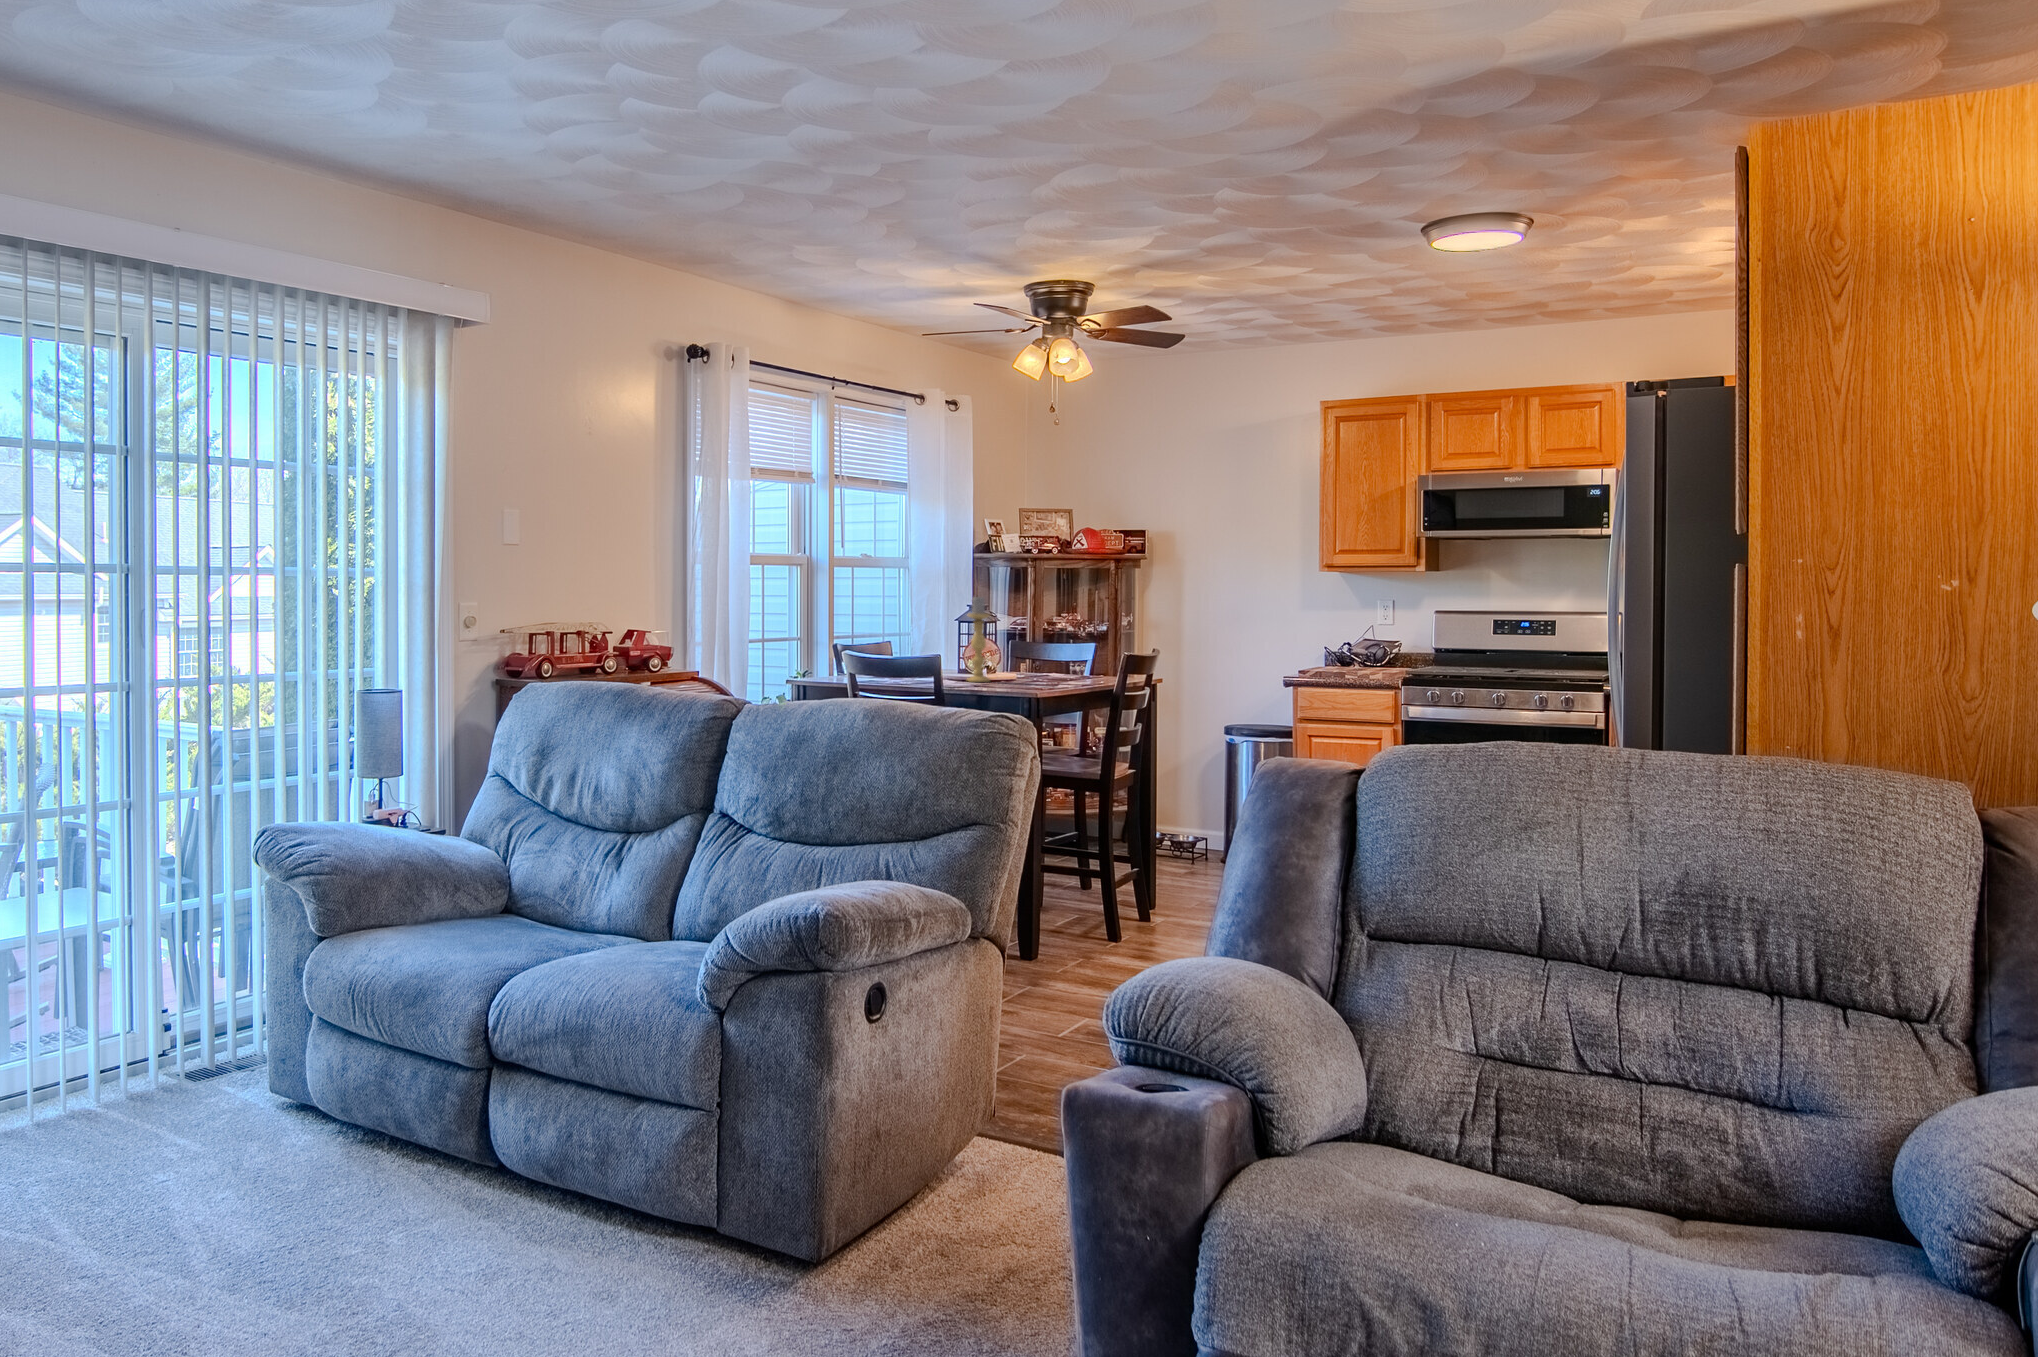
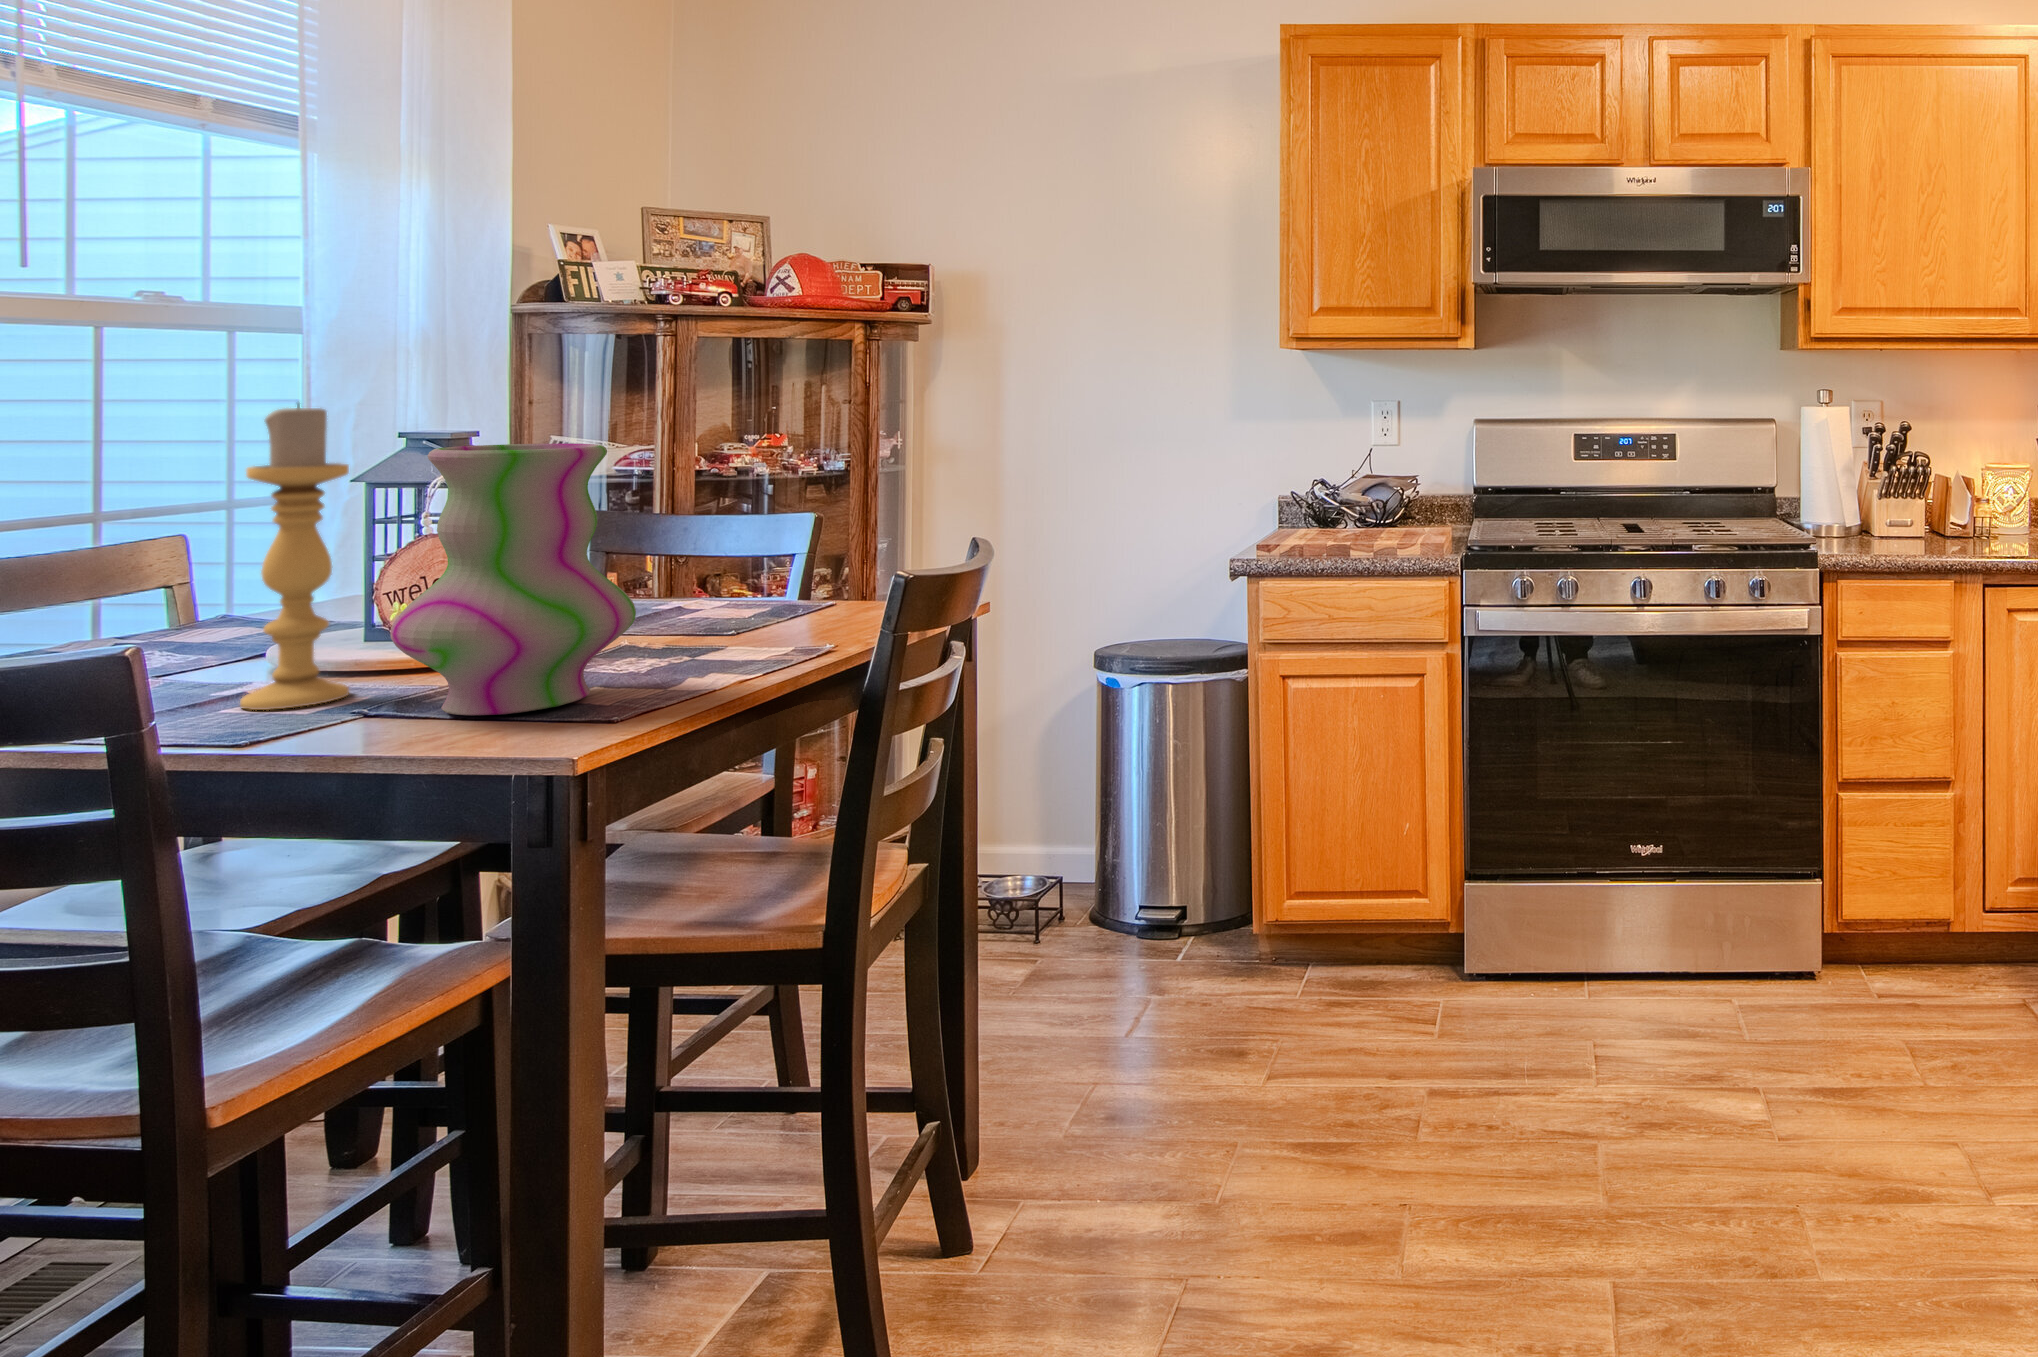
vase: none [1007,608,1066,685] -> present [390,444,636,715]

